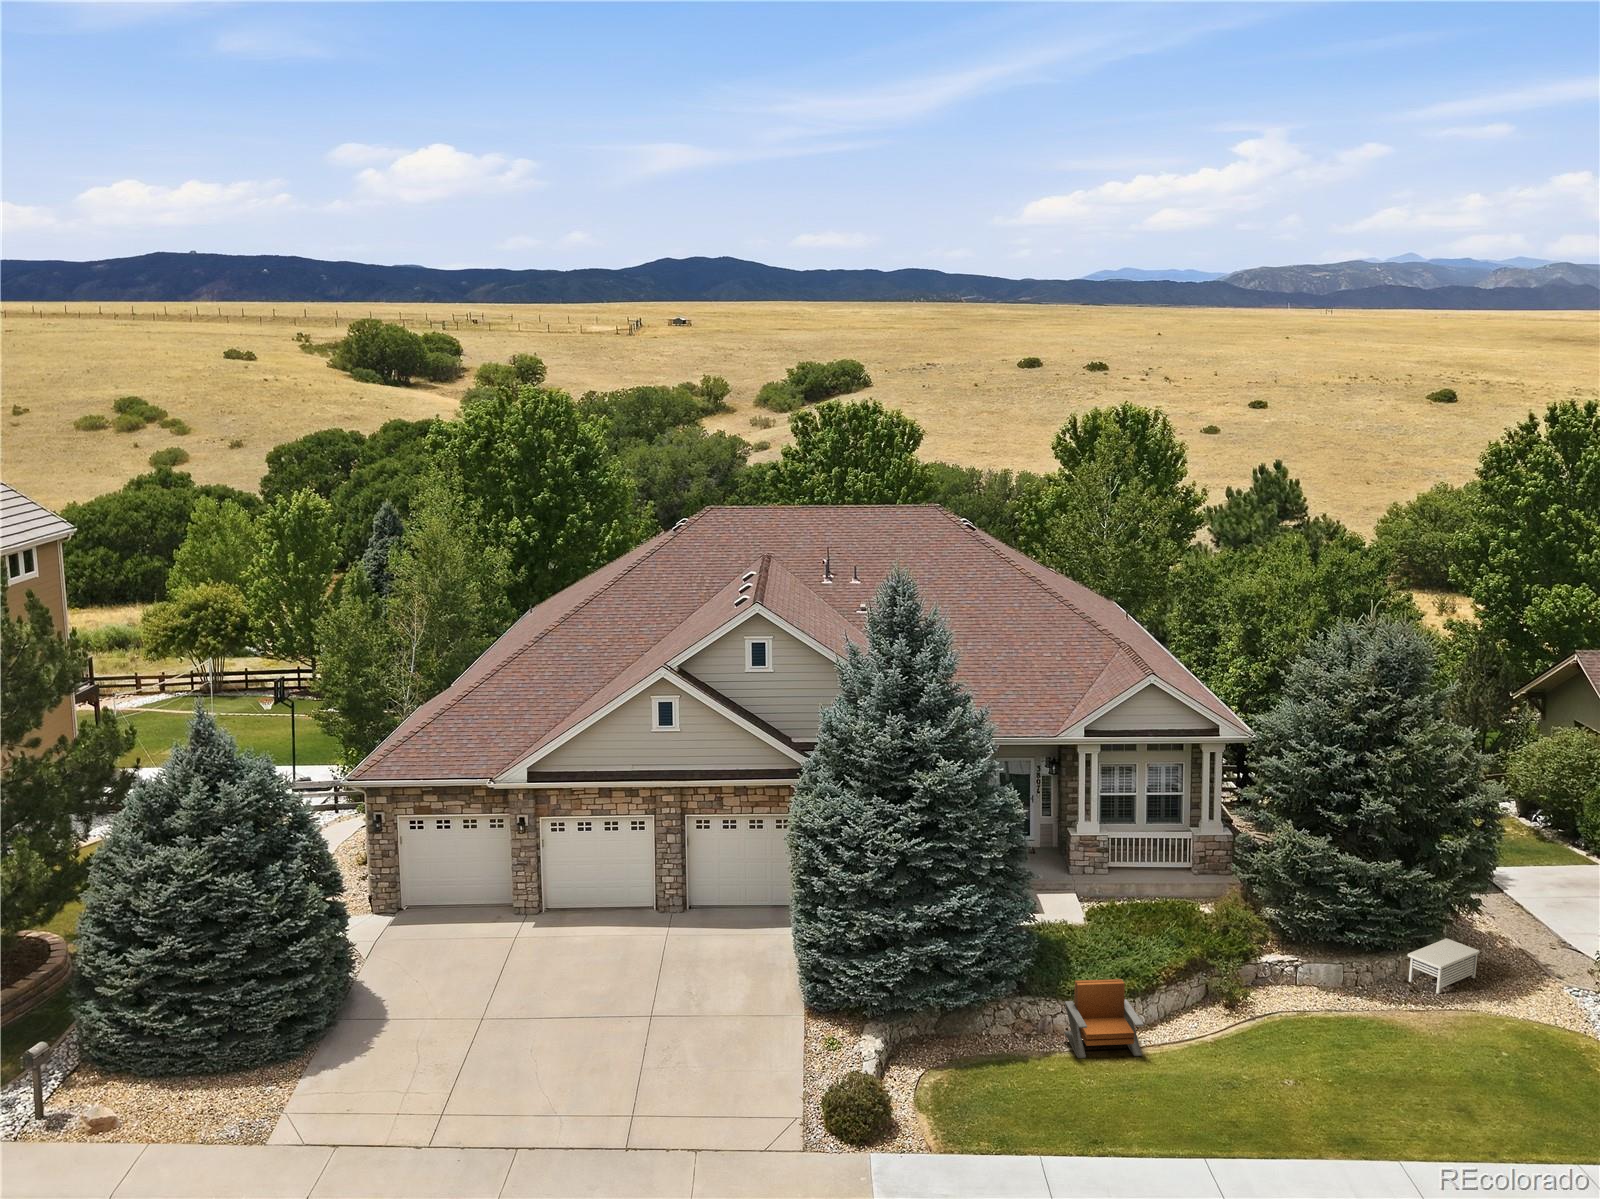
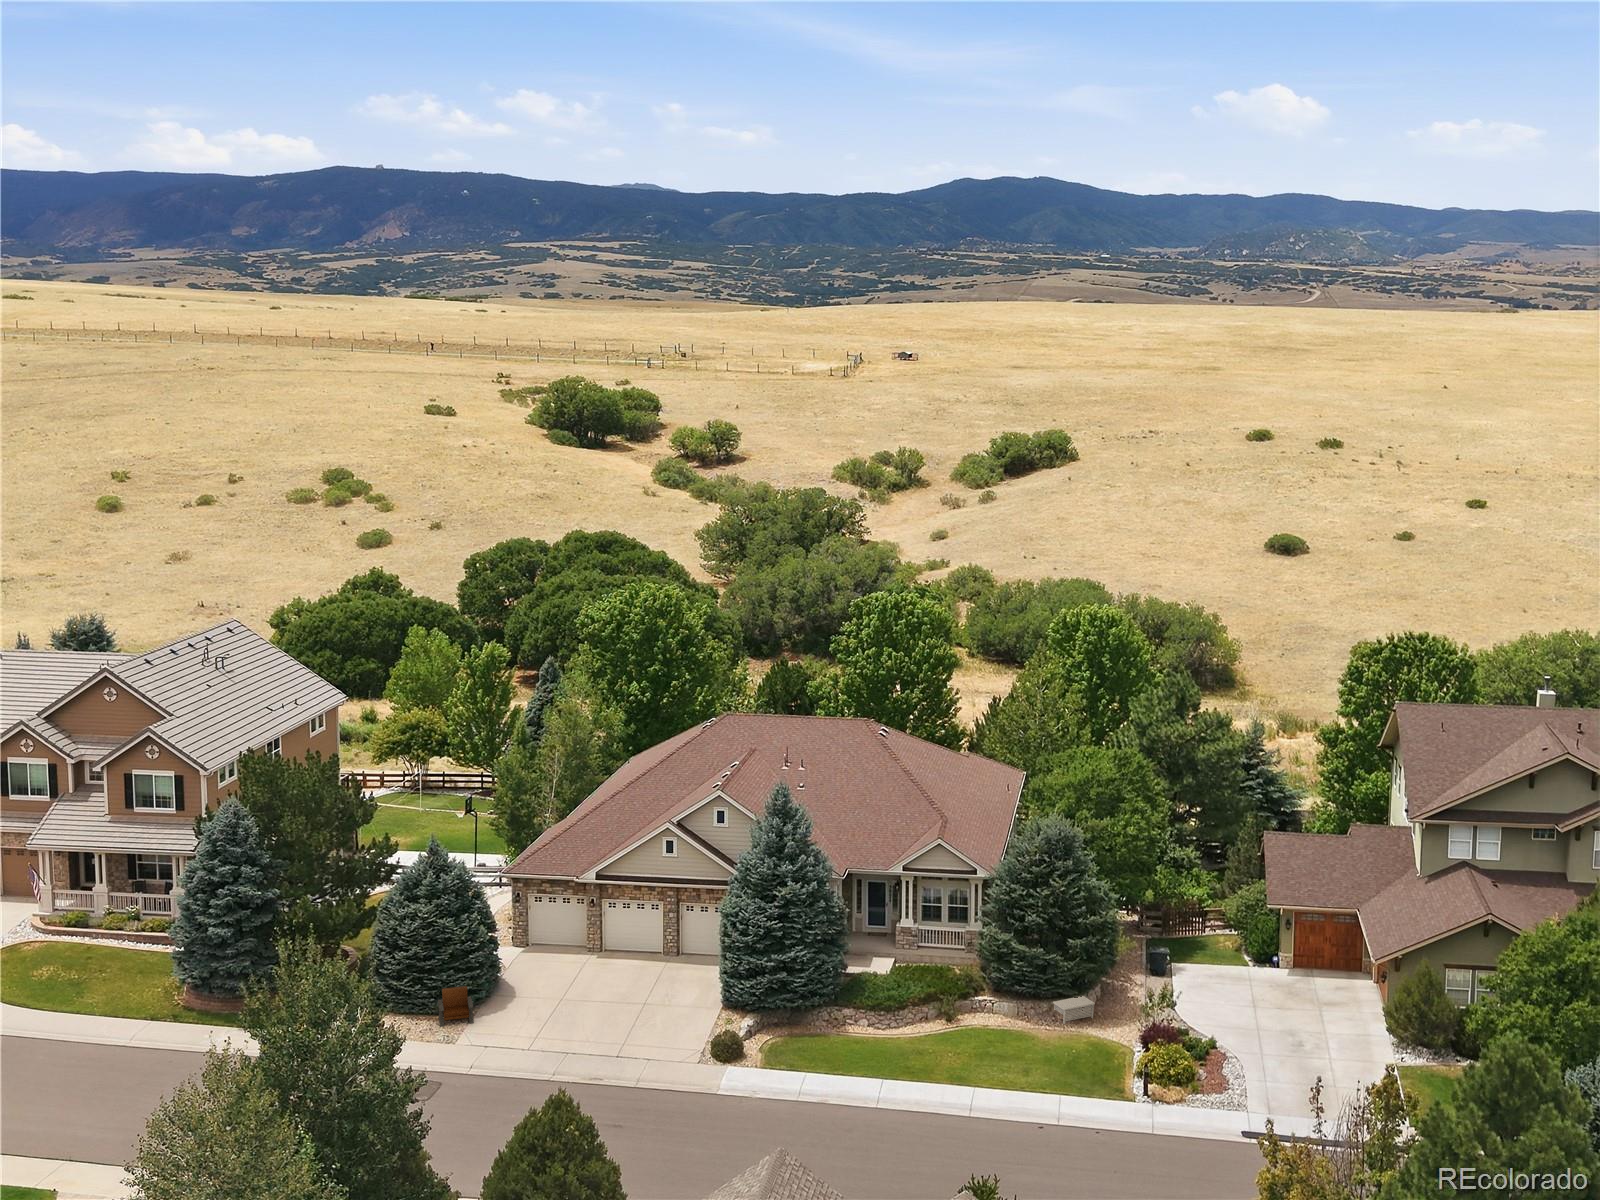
lounge chair: present [1064,979,1143,1058] -> present [438,986,474,1027]

